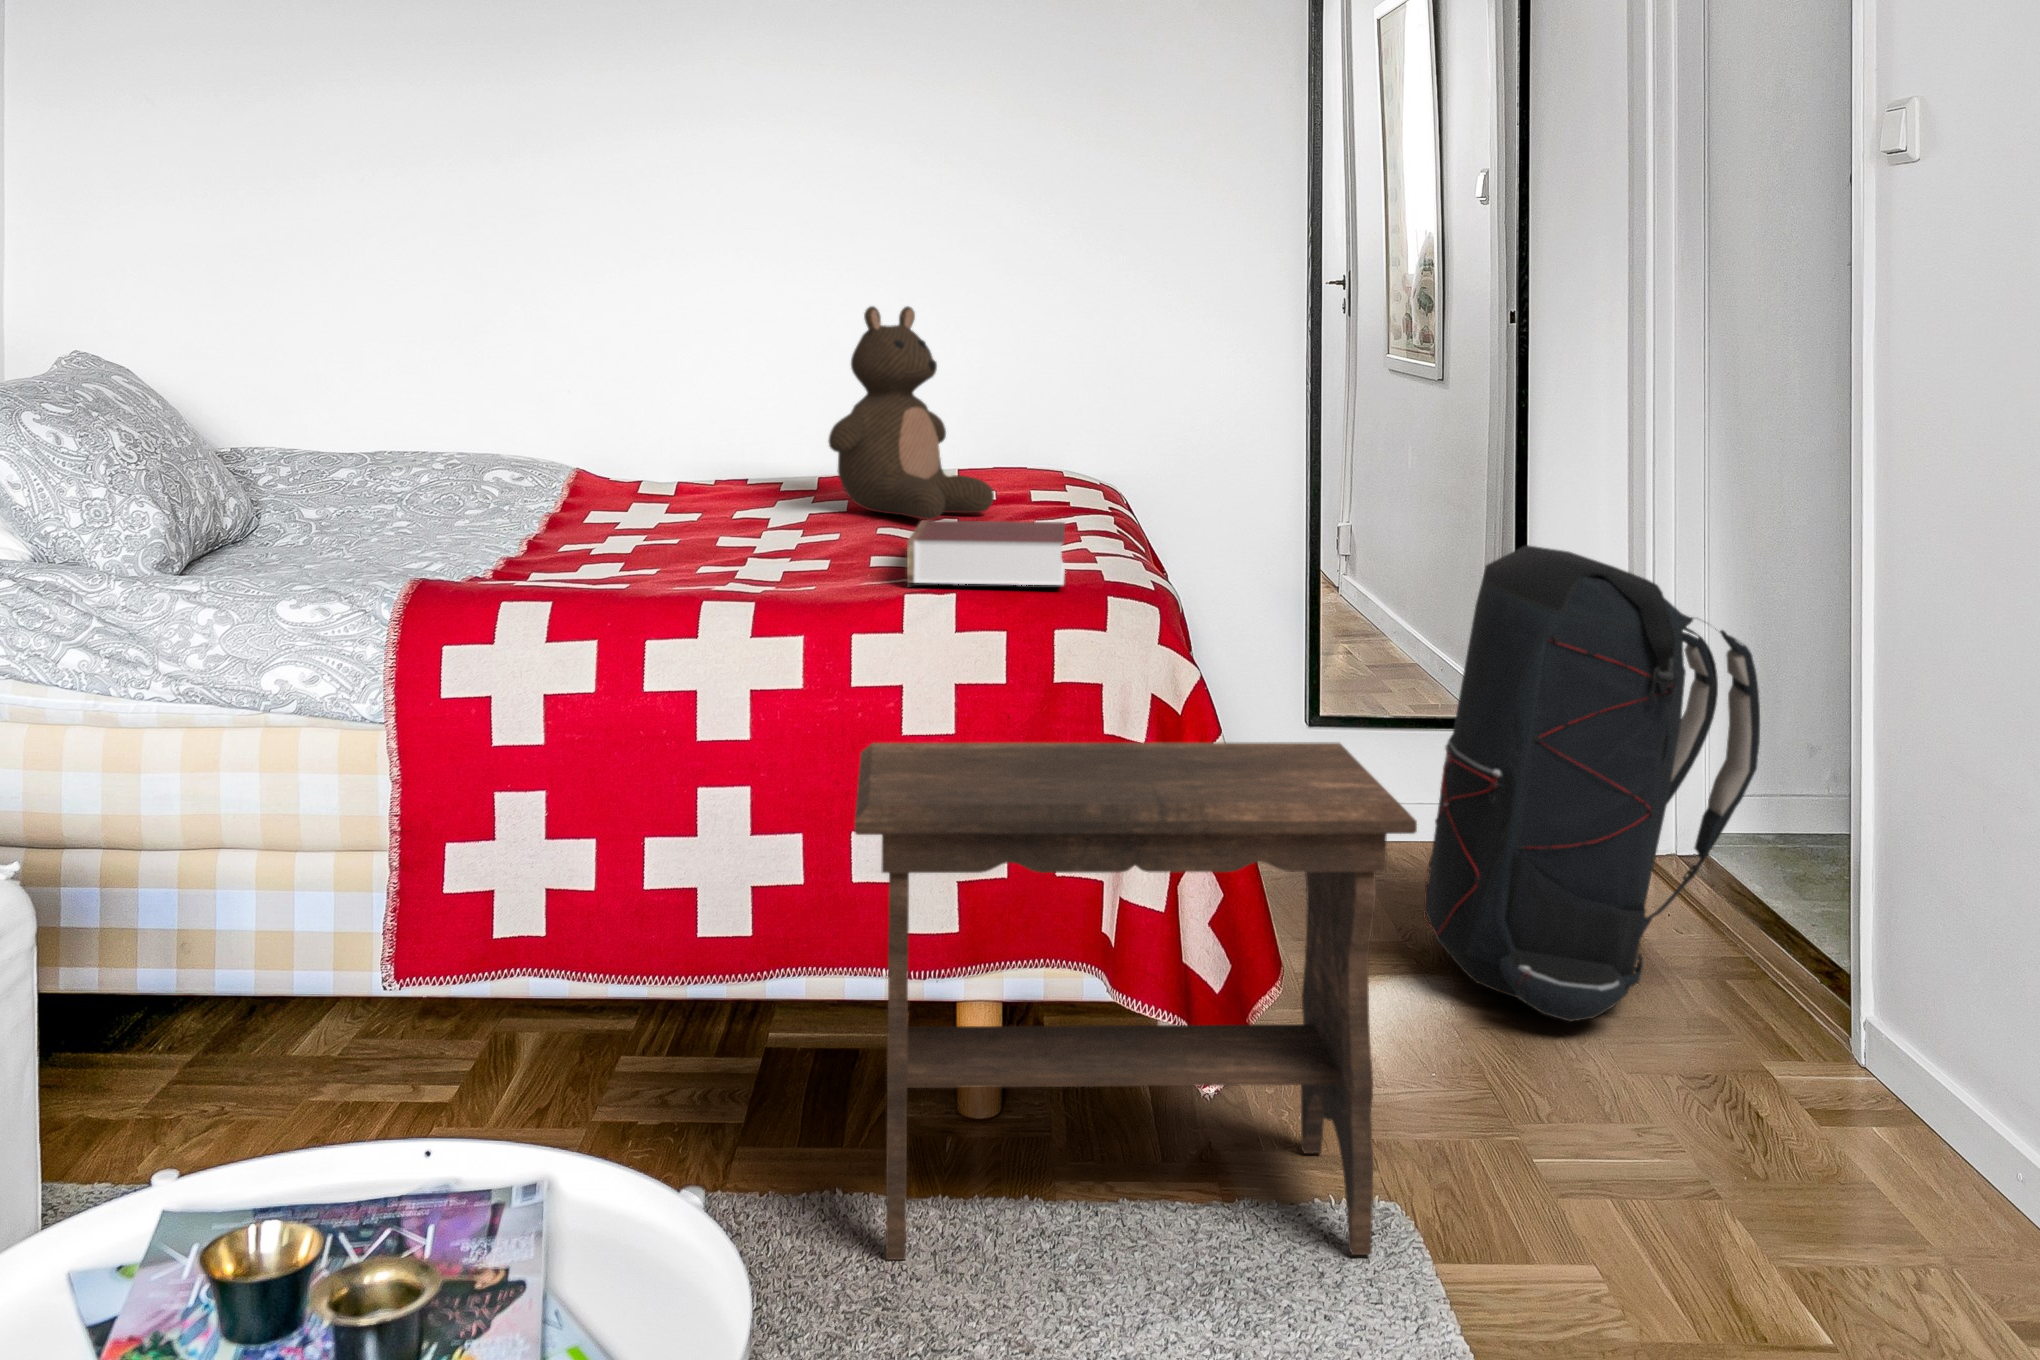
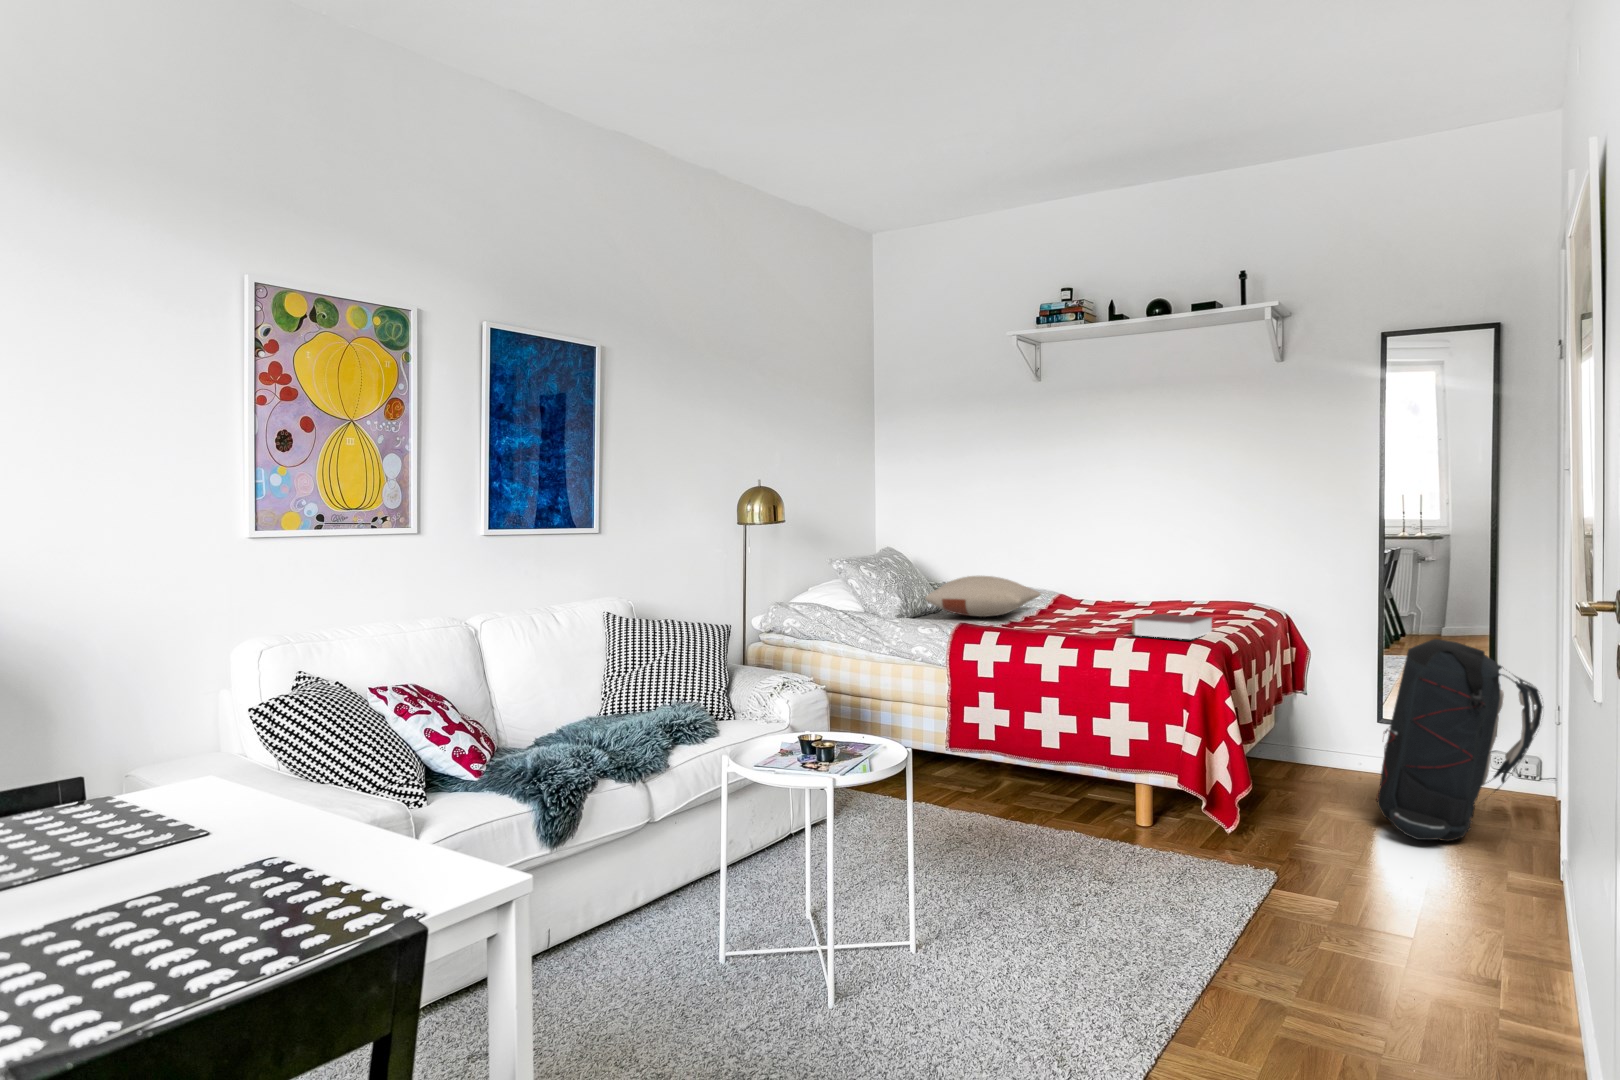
stuffed bear: present [829,306,994,520] -> none [1138,530,1210,615]
pillow: none [275,435,576,554] -> present [926,576,1041,617]
footstool: present [855,742,1417,1260] -> none [1056,686,1272,878]

